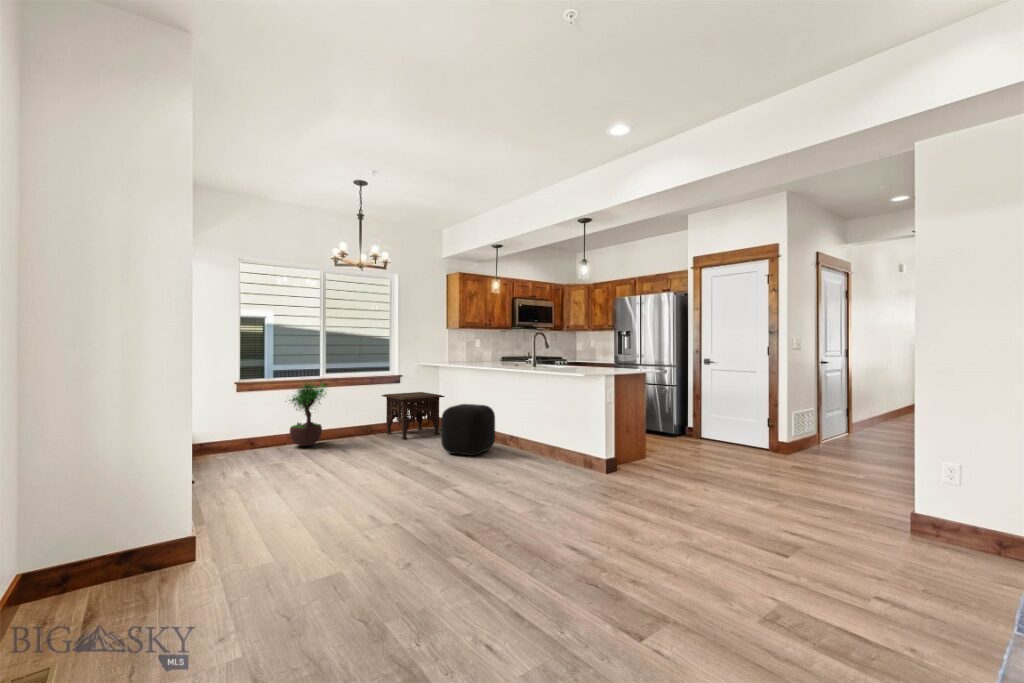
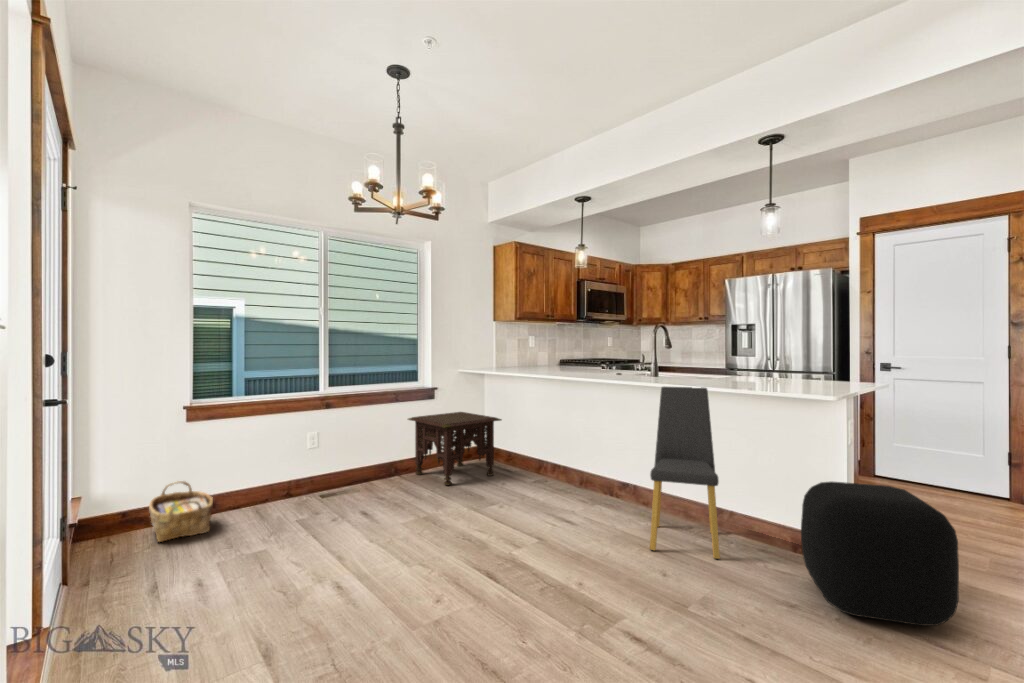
dining chair: none [503,371,553,471] -> present [650,387,720,559]
potted tree: present [289,382,326,446] -> none [269,396,337,504]
ottoman: present [441,404,495,455] -> present [801,482,959,626]
woven basket: none [213,428,251,461] -> present [149,481,213,542]

